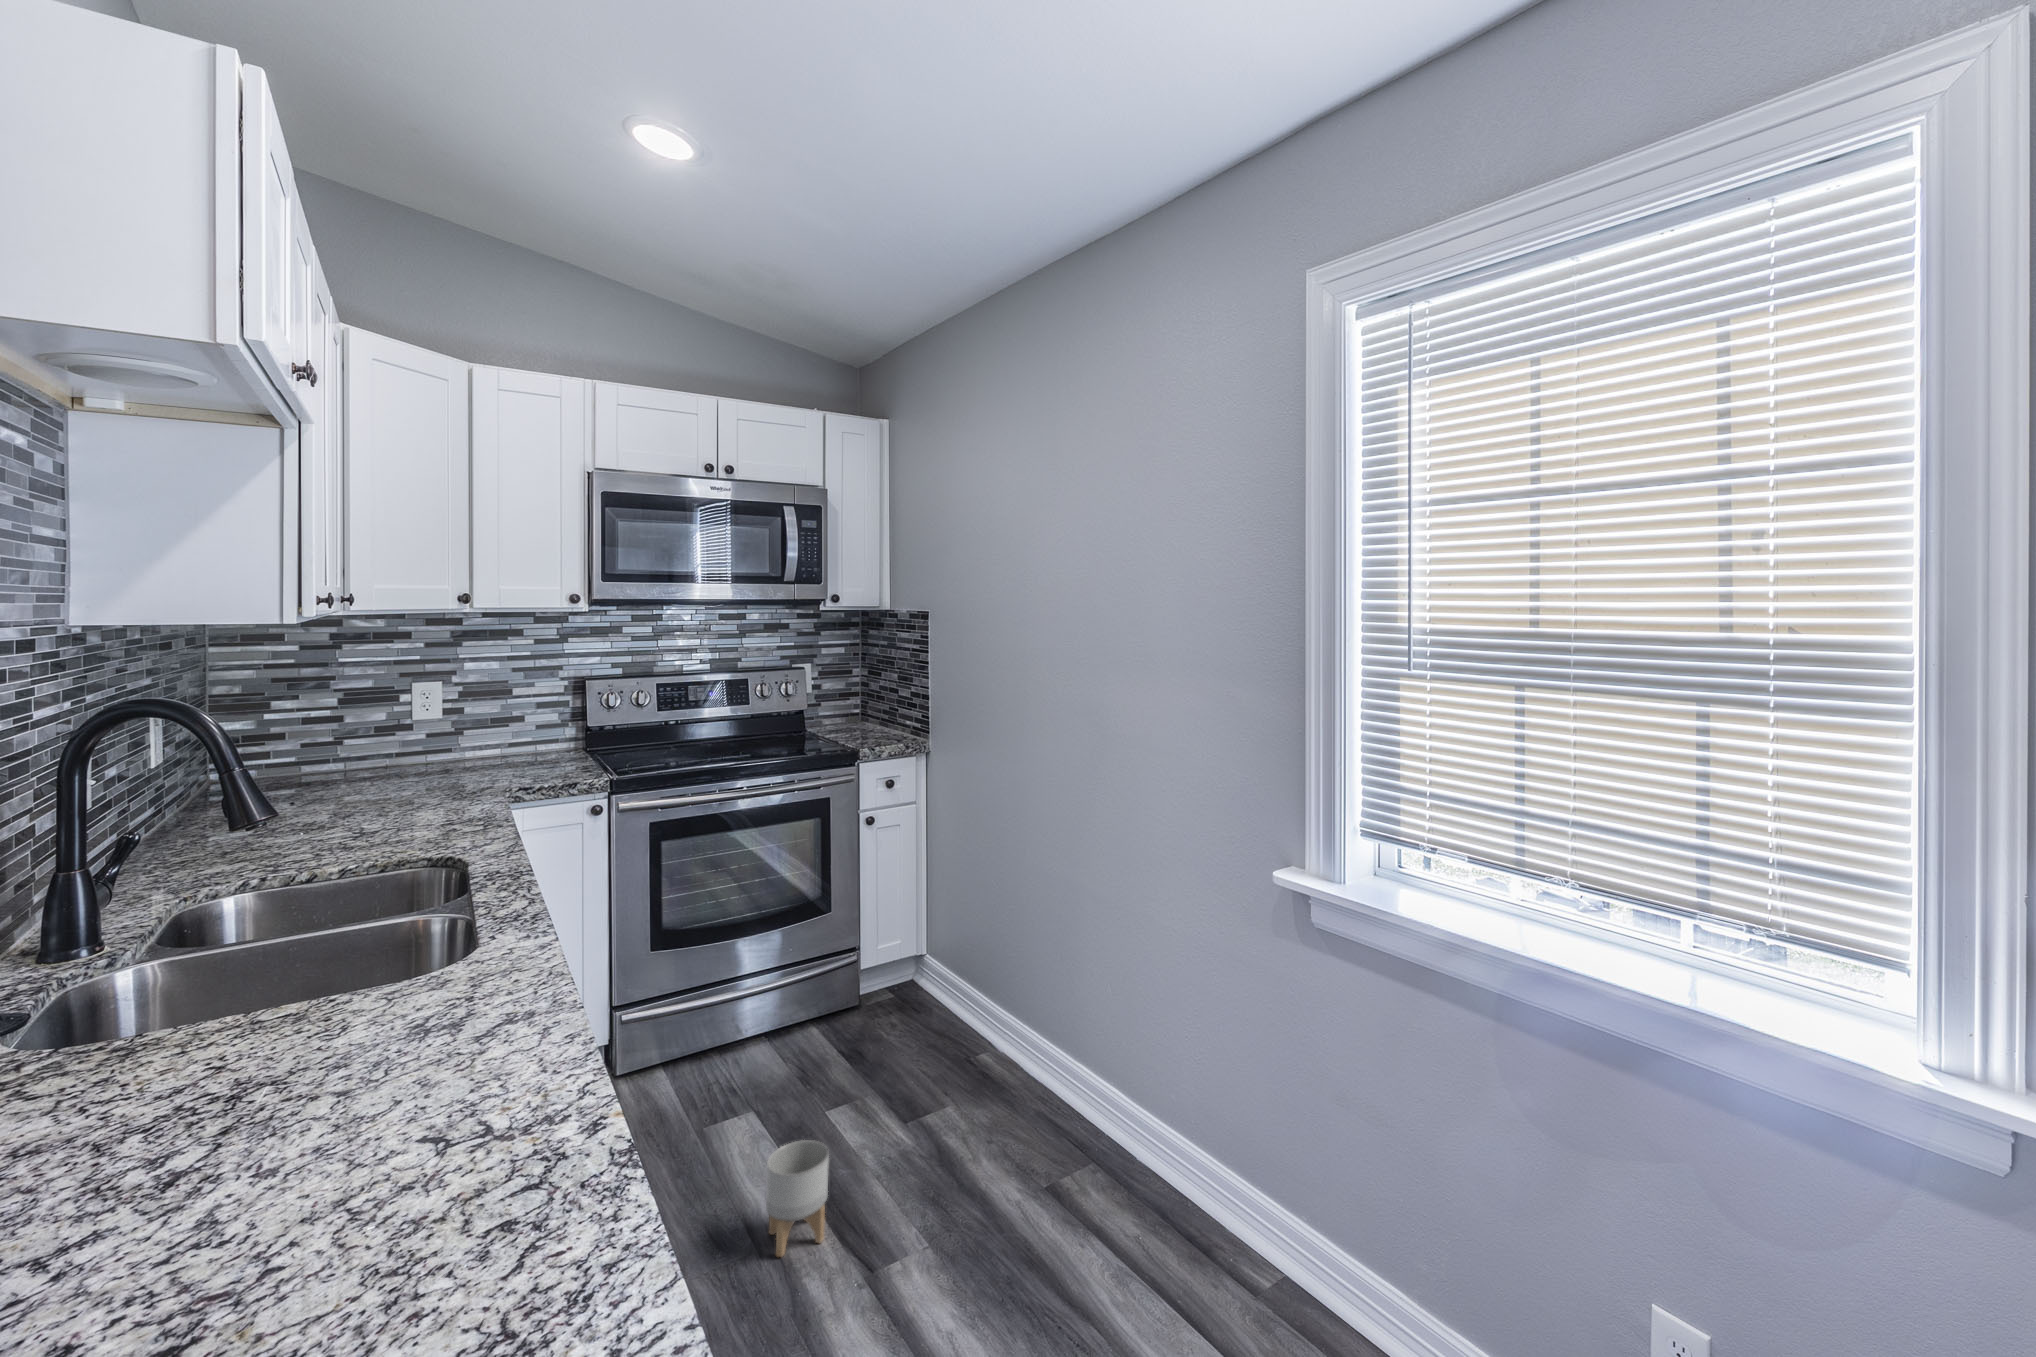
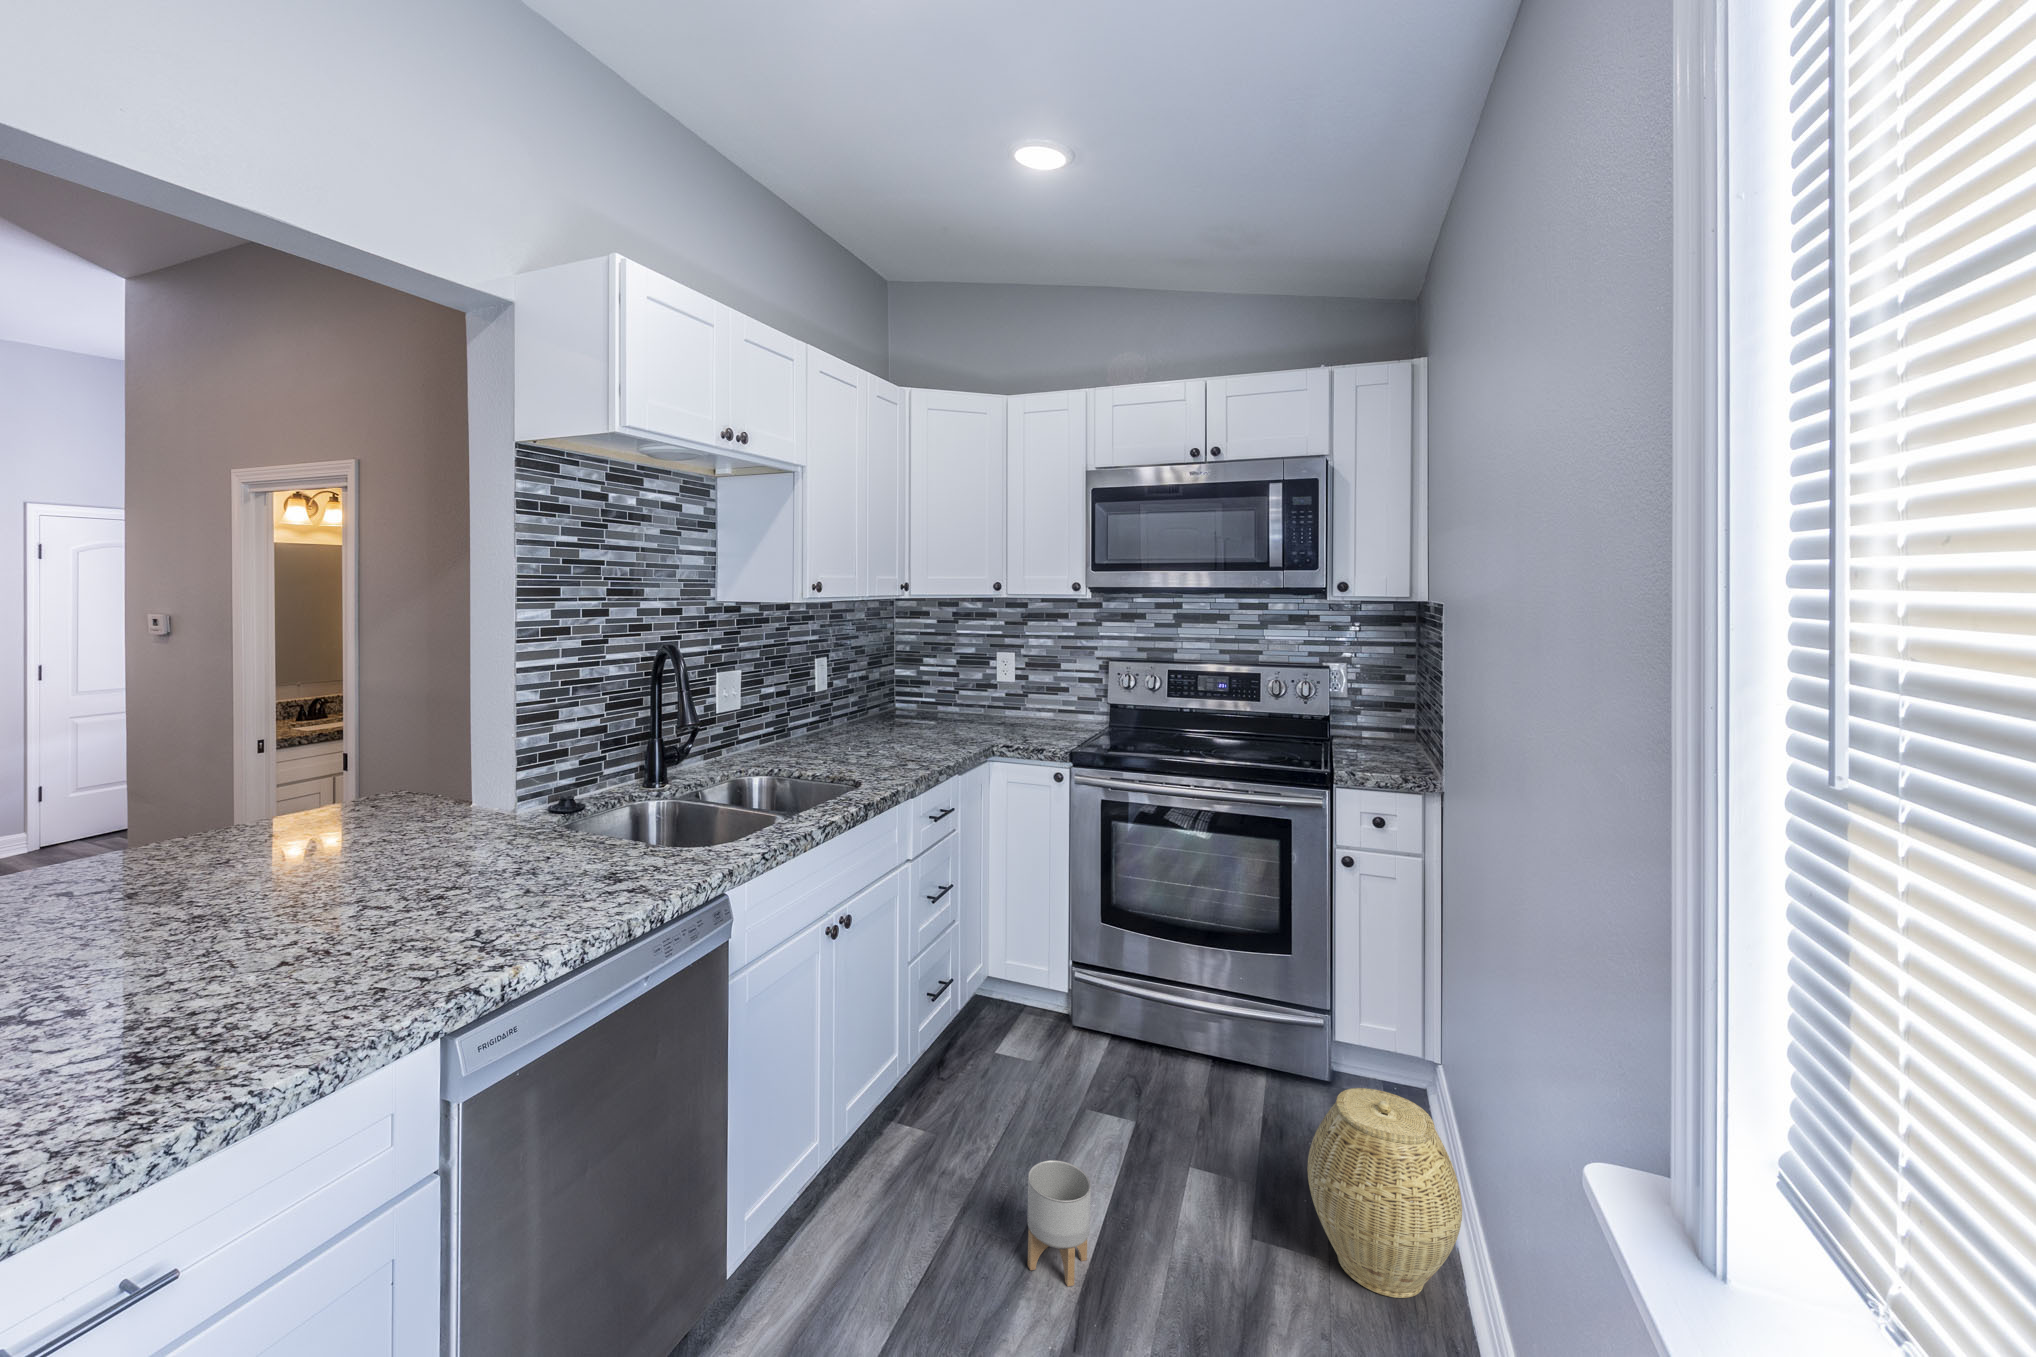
woven basket: none [935,964,1034,1105] -> present [1307,1088,1462,1298]

